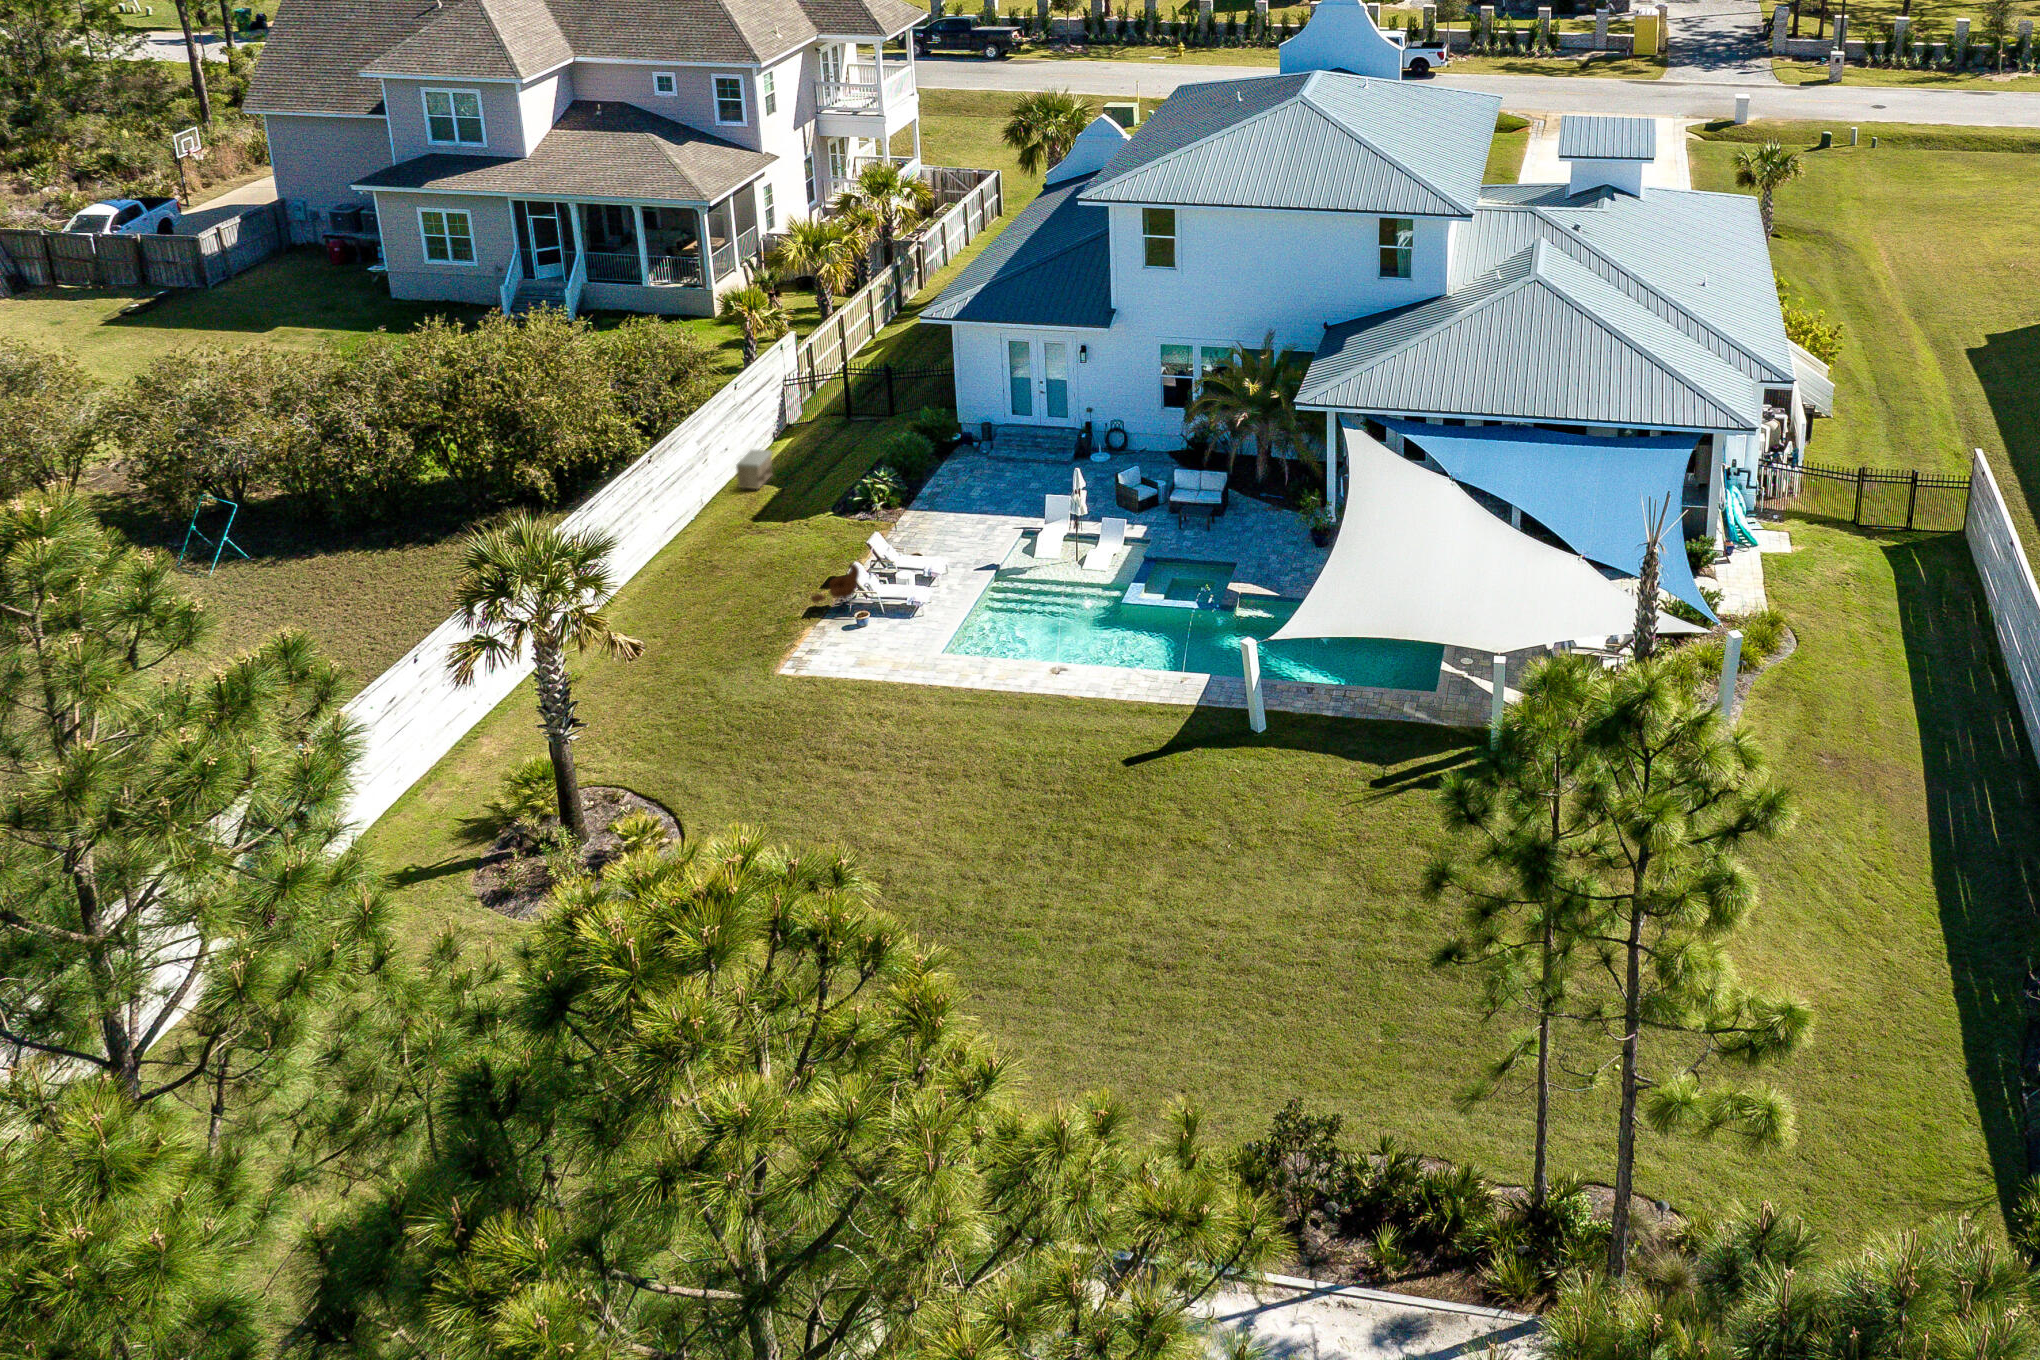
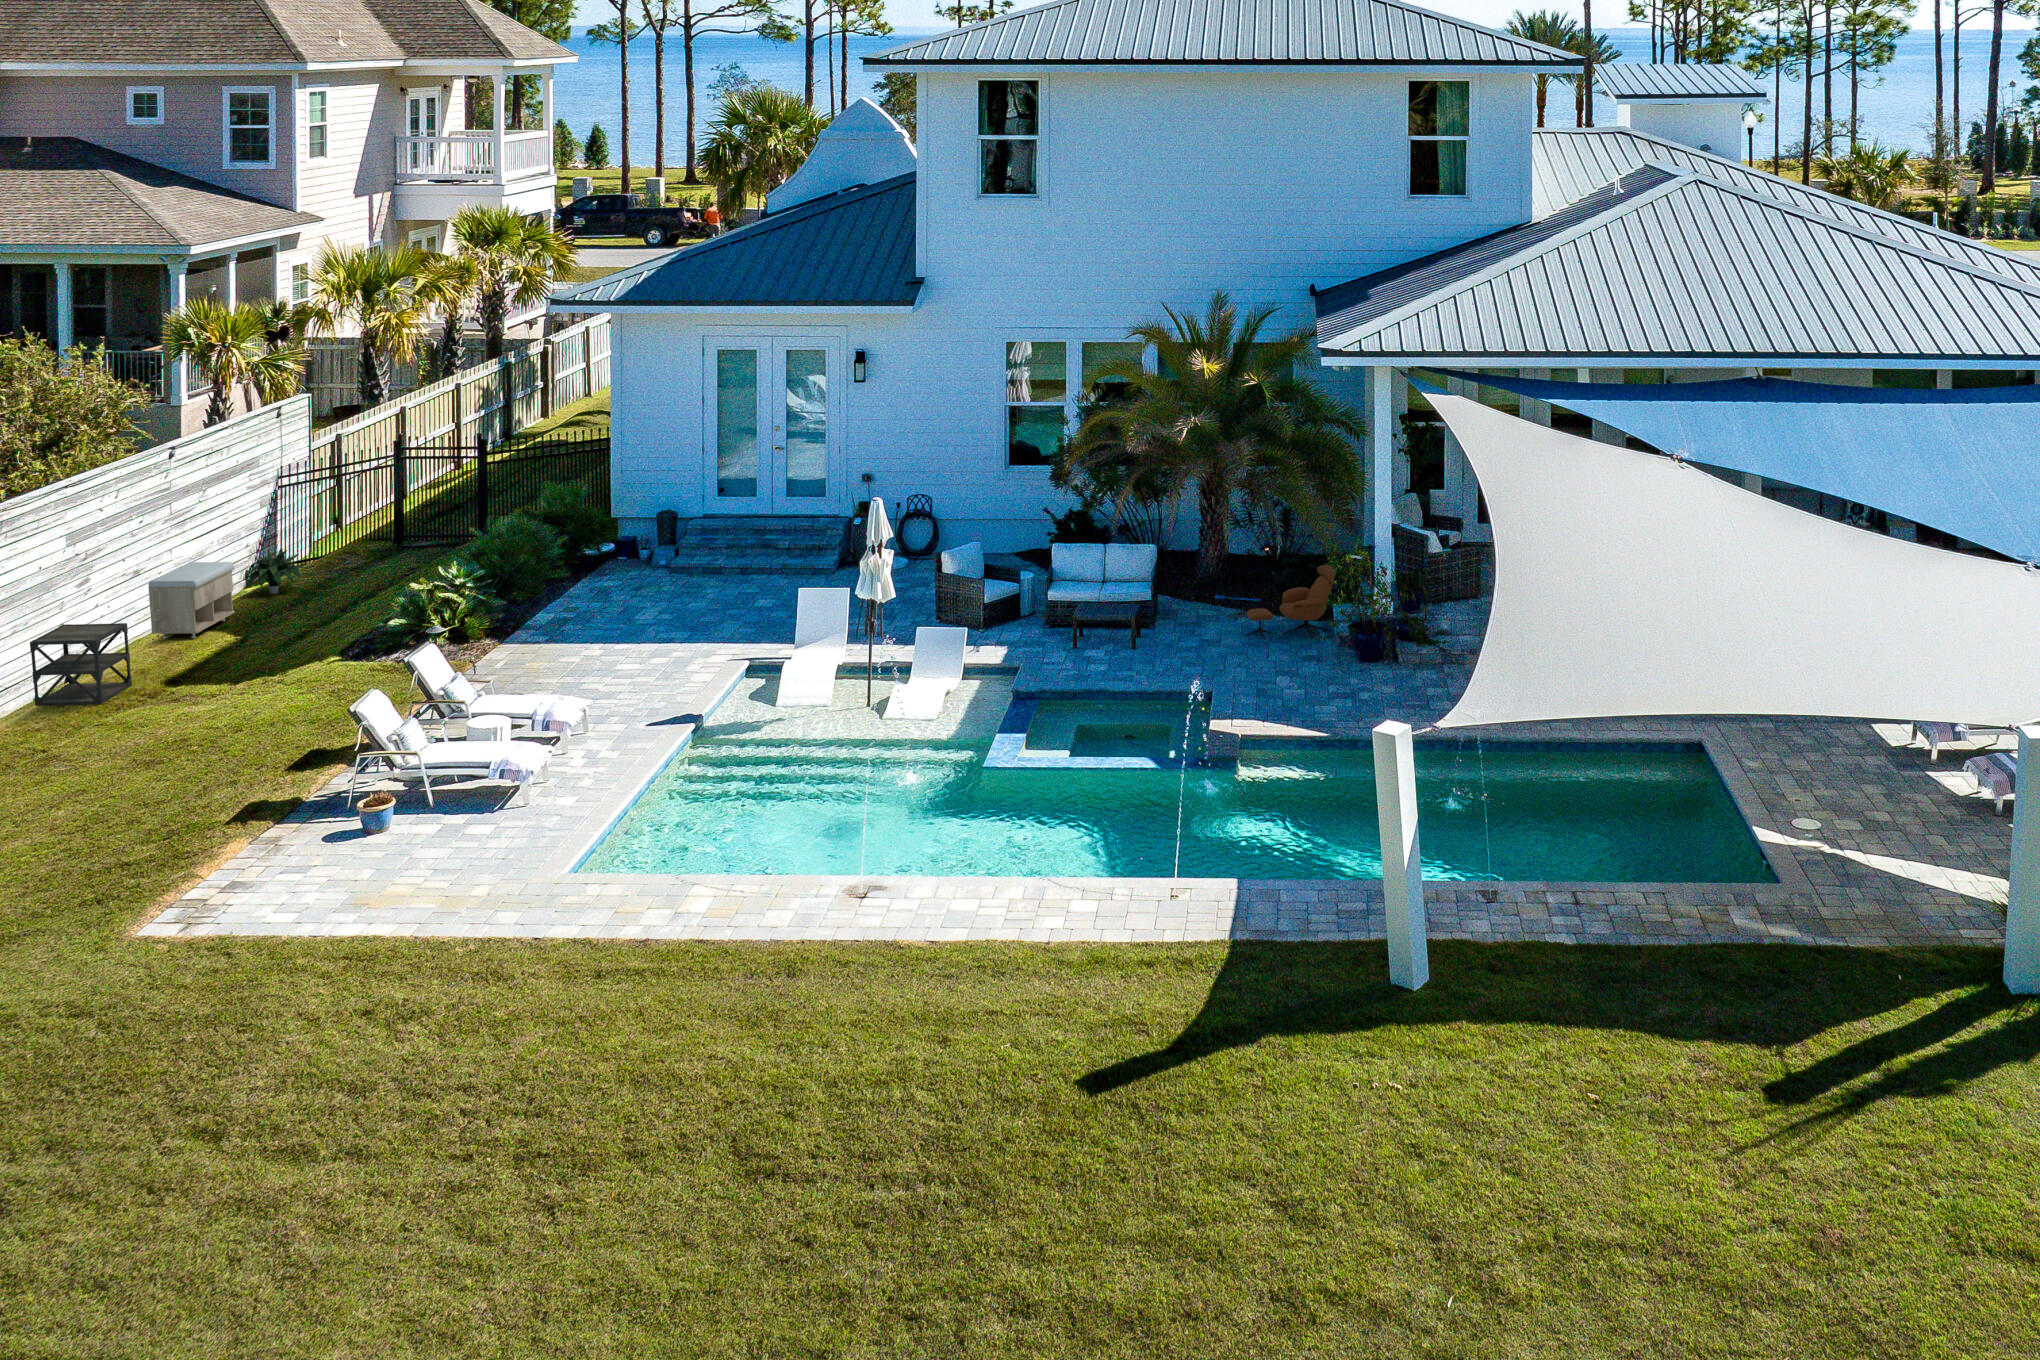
potted plant: none [774,435,803,459] -> present [246,549,304,594]
side table: none [697,495,739,535] -> present [30,623,132,706]
lounge chair: present [811,564,859,610] -> present [1244,565,1334,640]

